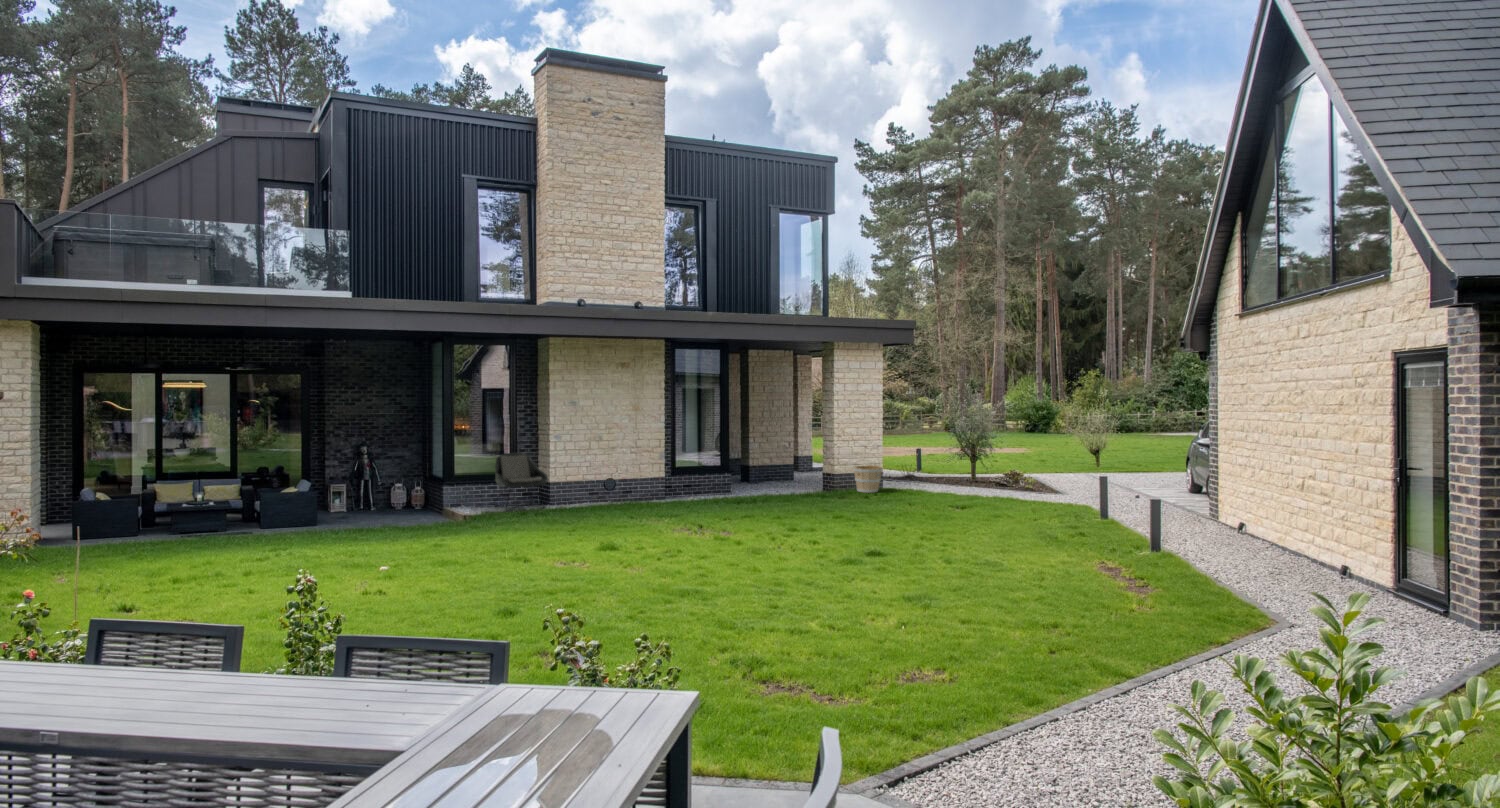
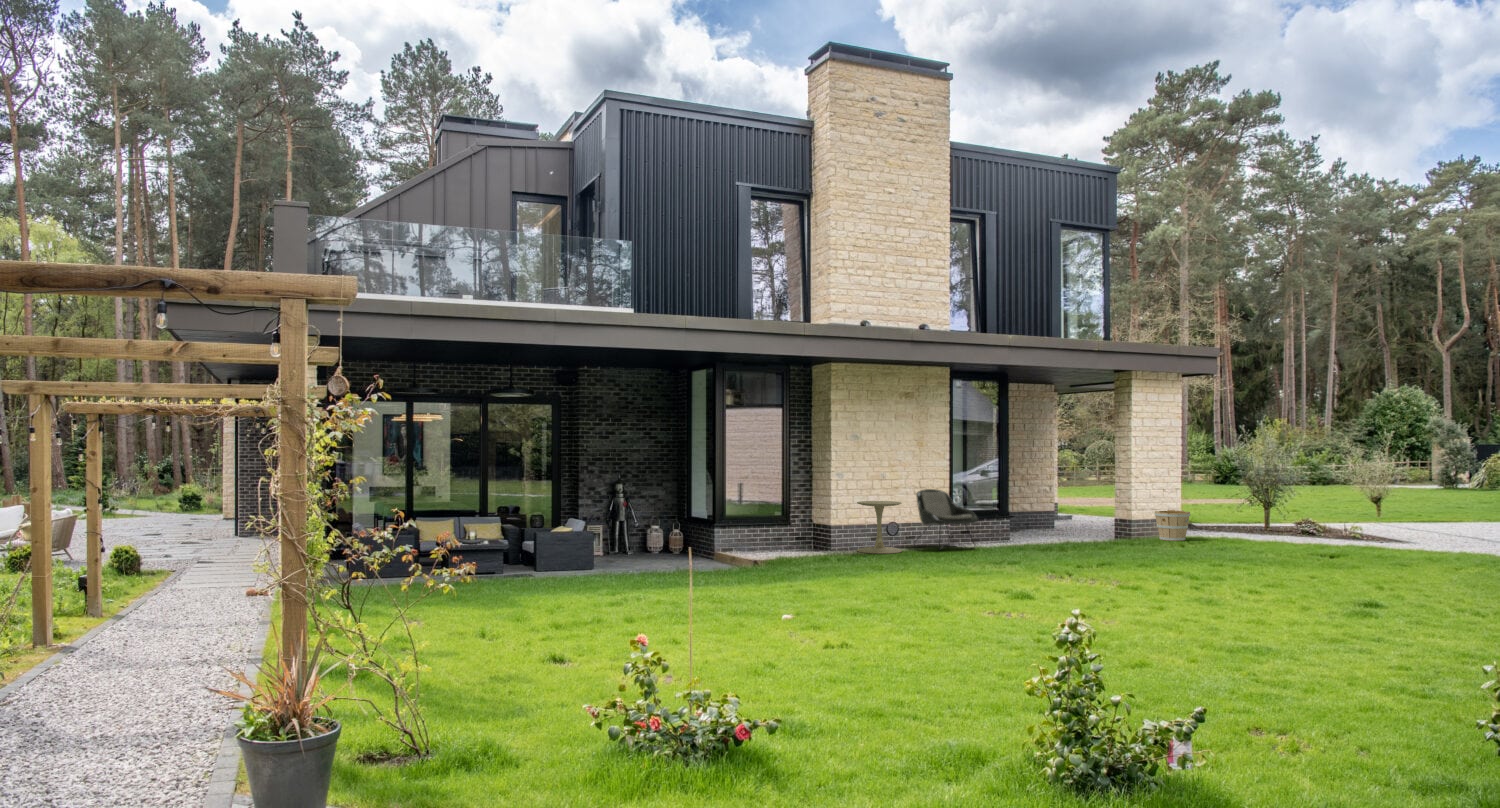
lounge chair: present [495,453,548,511] -> present [915,489,978,550]
pedestal table: none [571,462,611,510] -> present [857,501,902,554]

